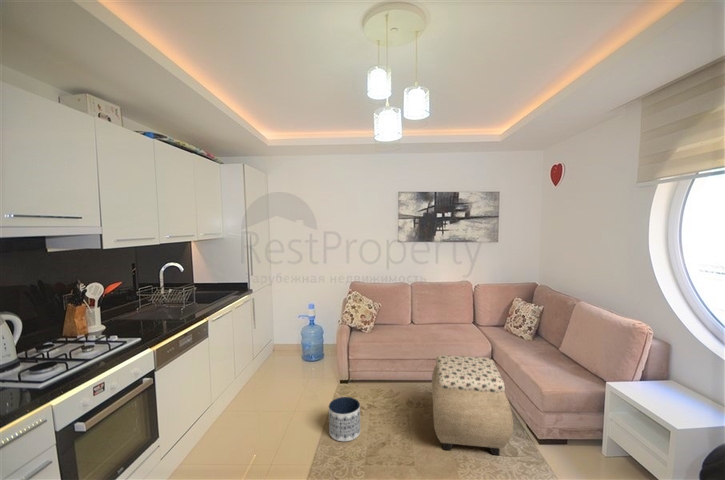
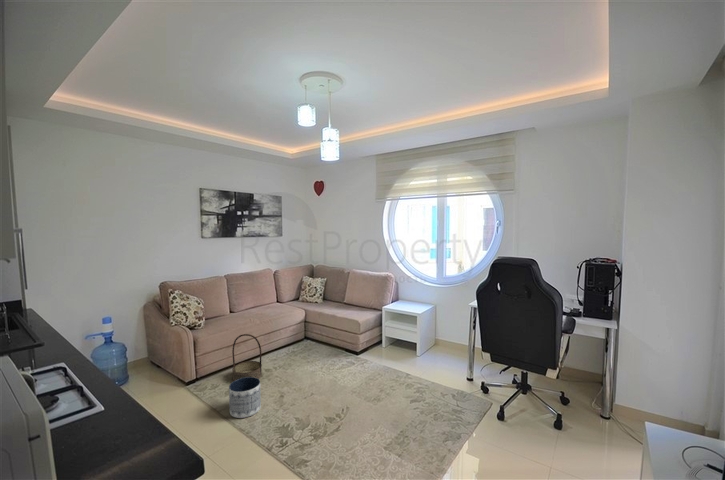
basket: none [372,351,402,406] -> present [232,334,262,381]
ottoman: present [432,355,513,455] -> none [291,312,361,382]

